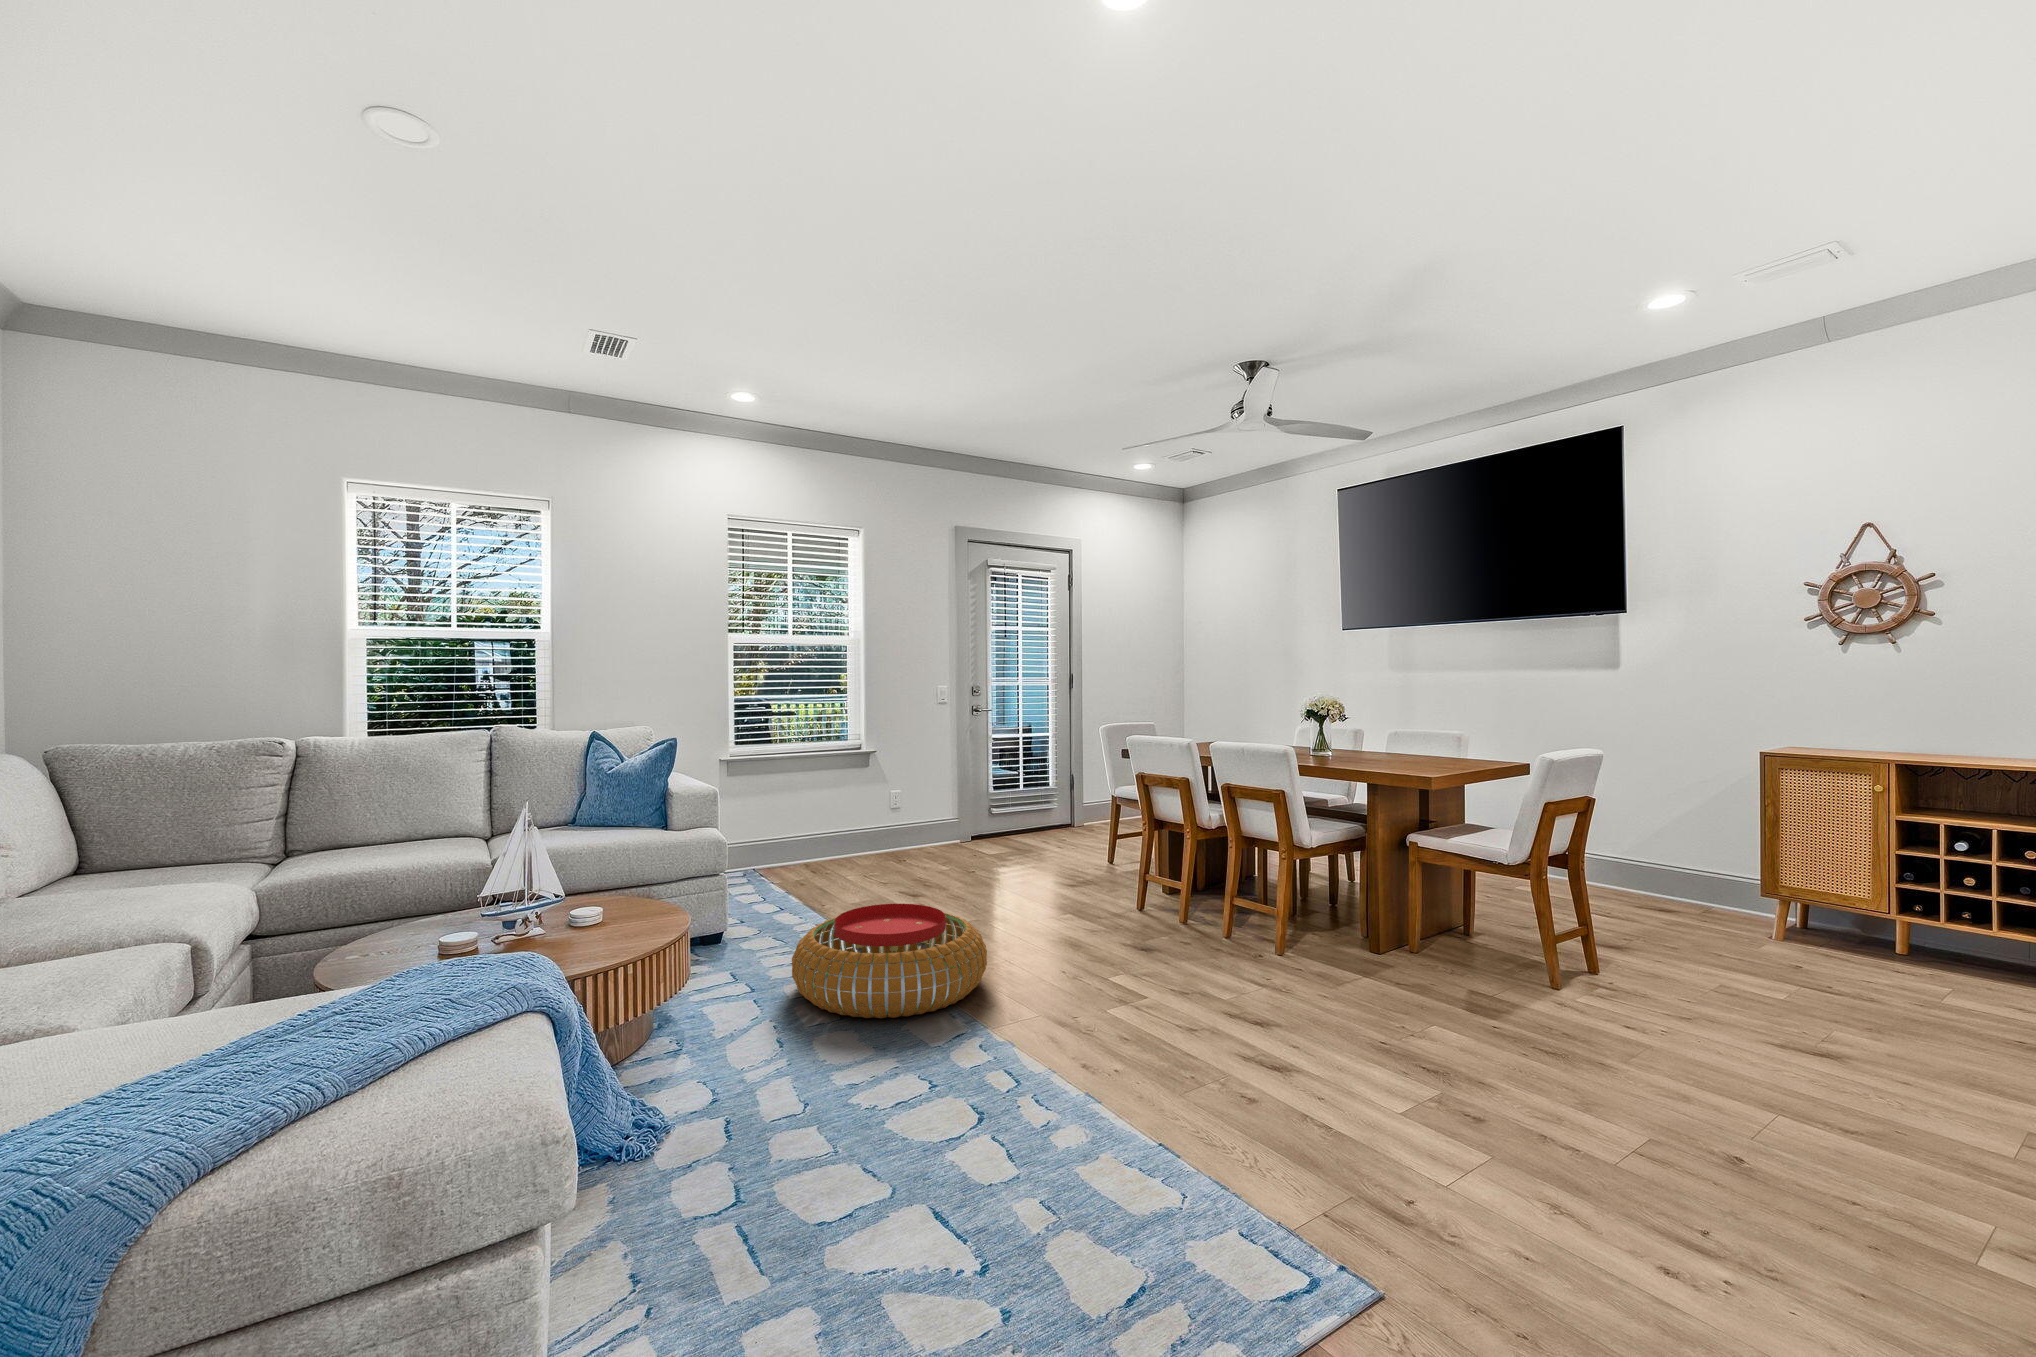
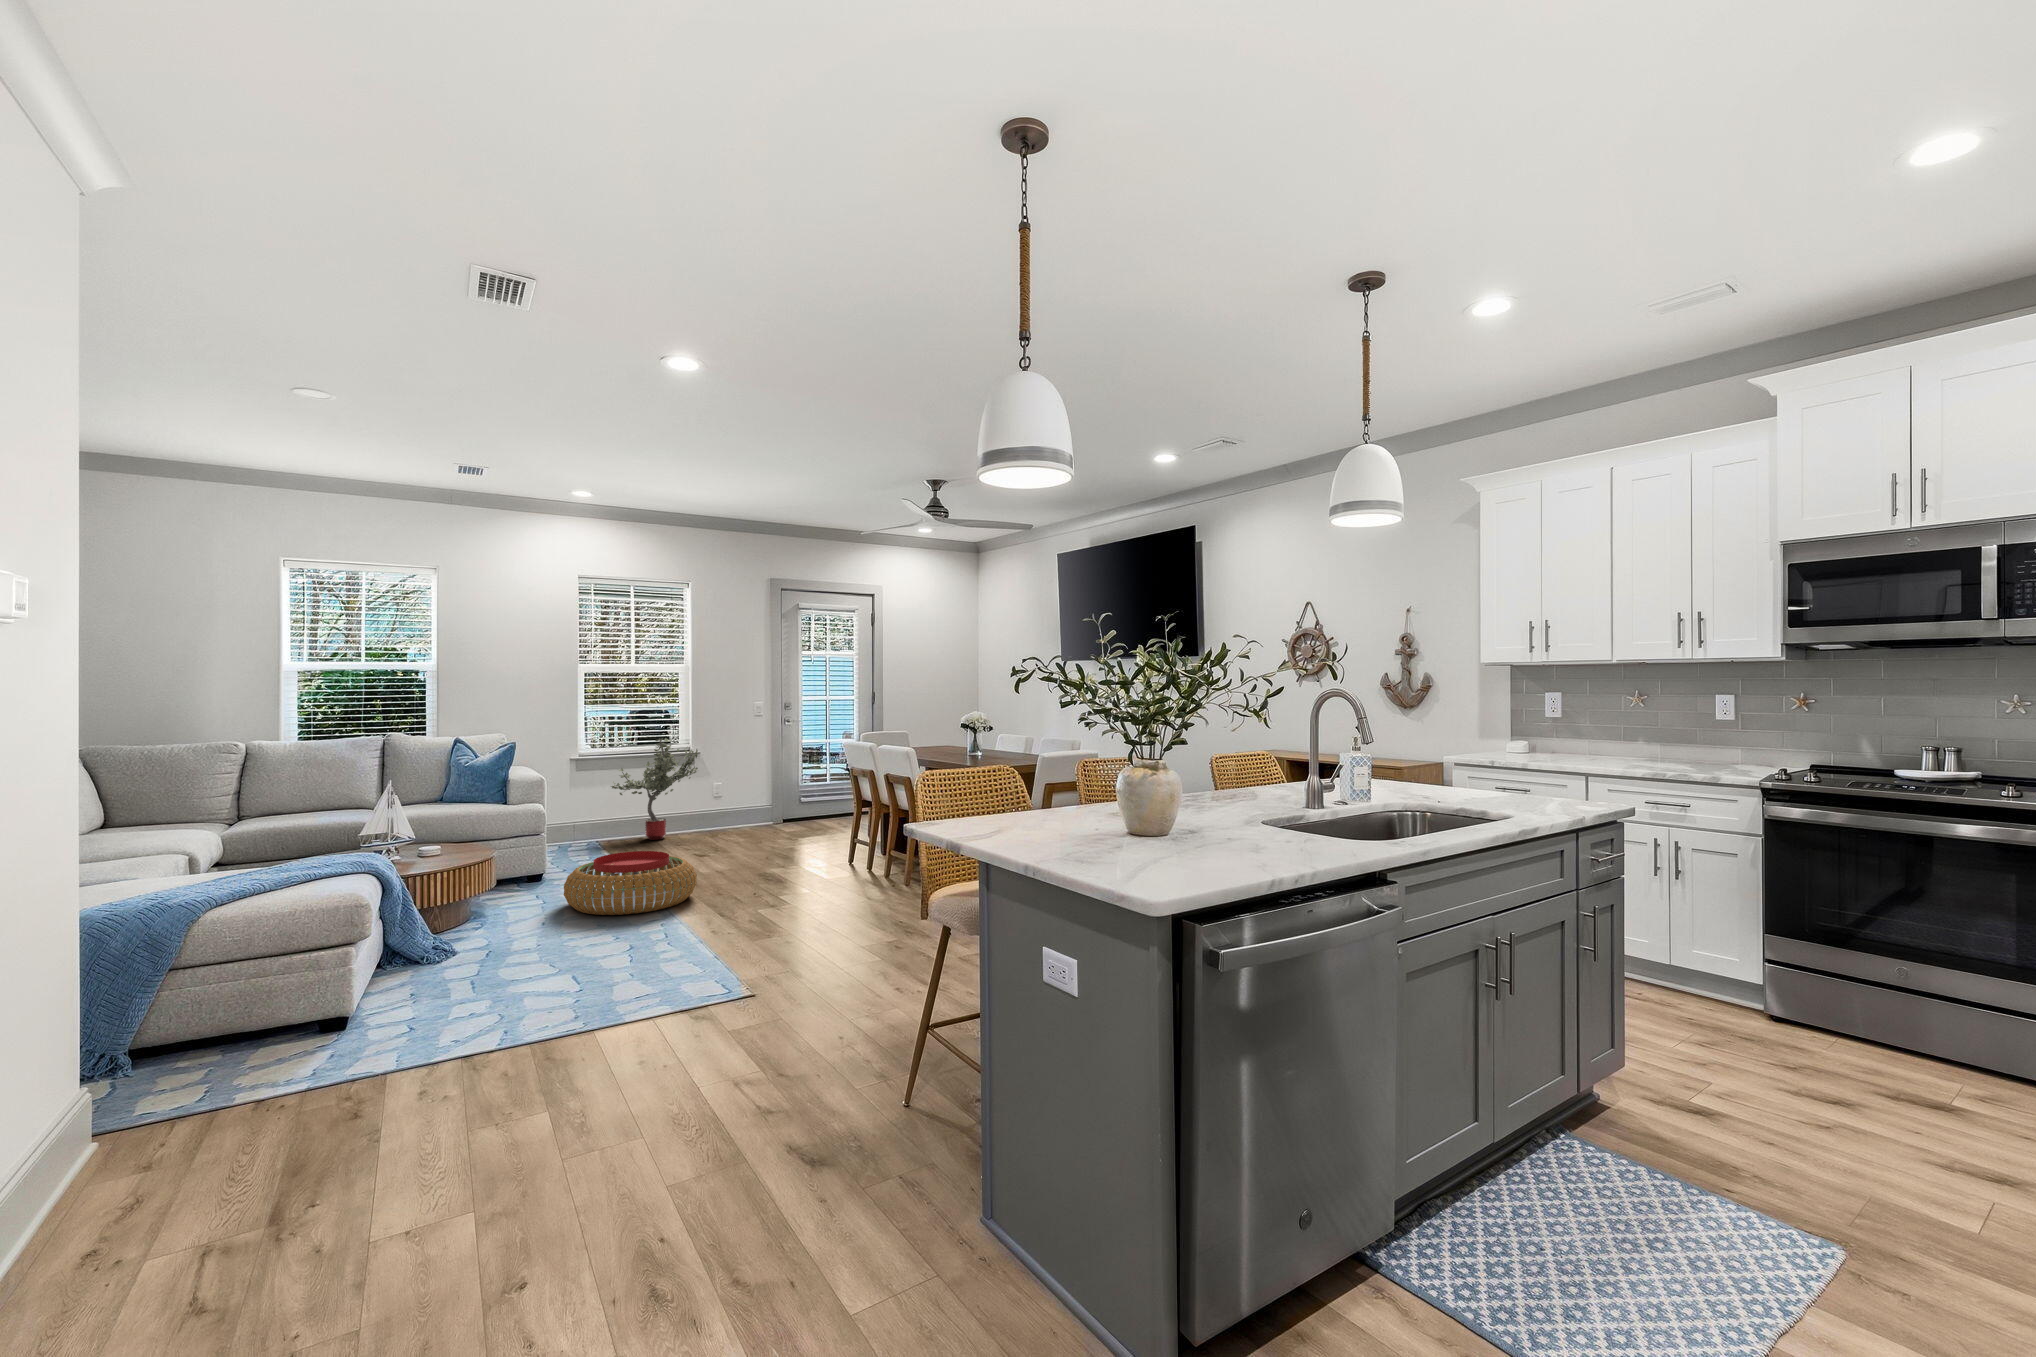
potted tree: none [778,732,886,870] -> present [611,738,698,840]

